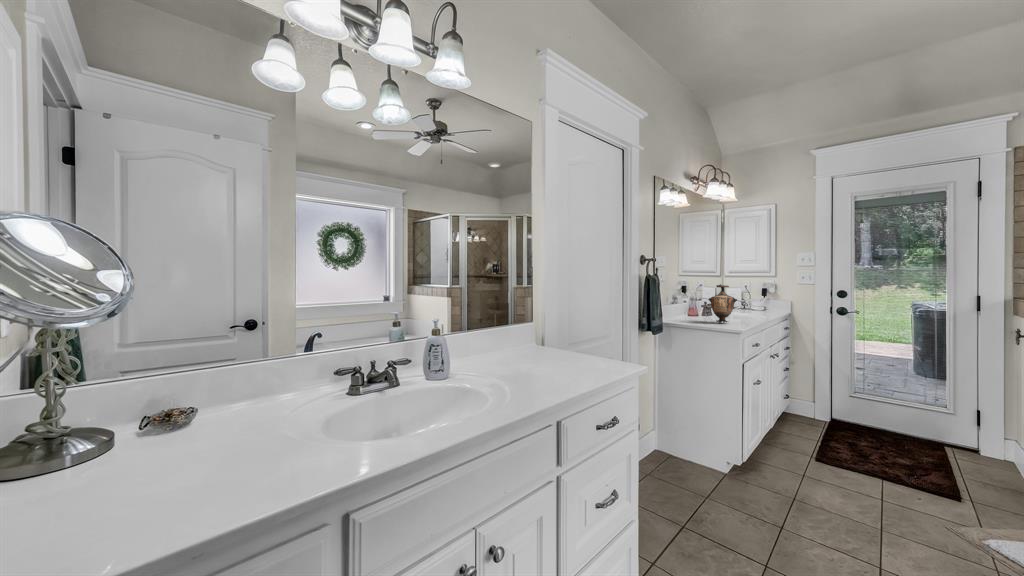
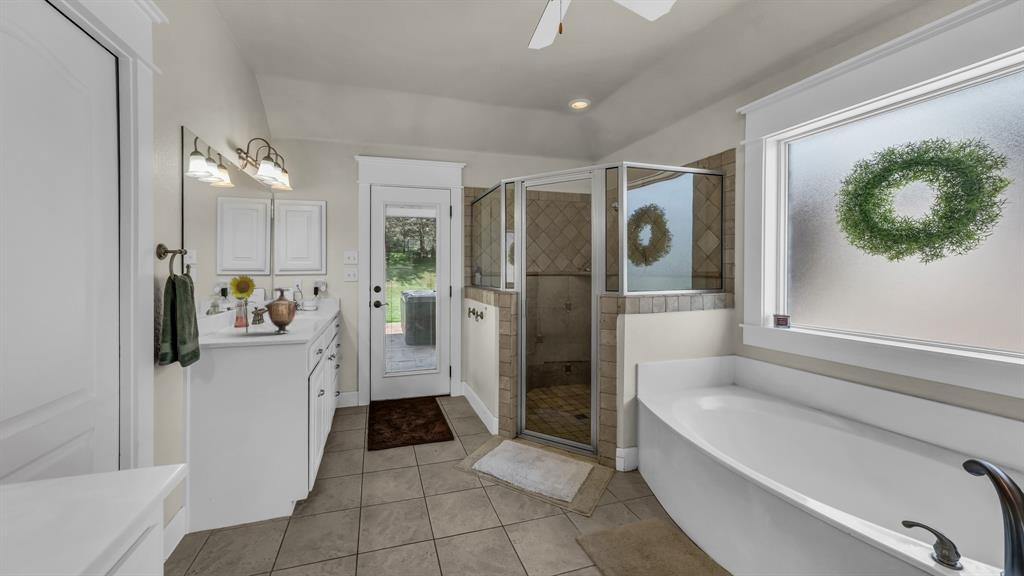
flower: none [684,275,706,321] -> present [229,275,256,333]

